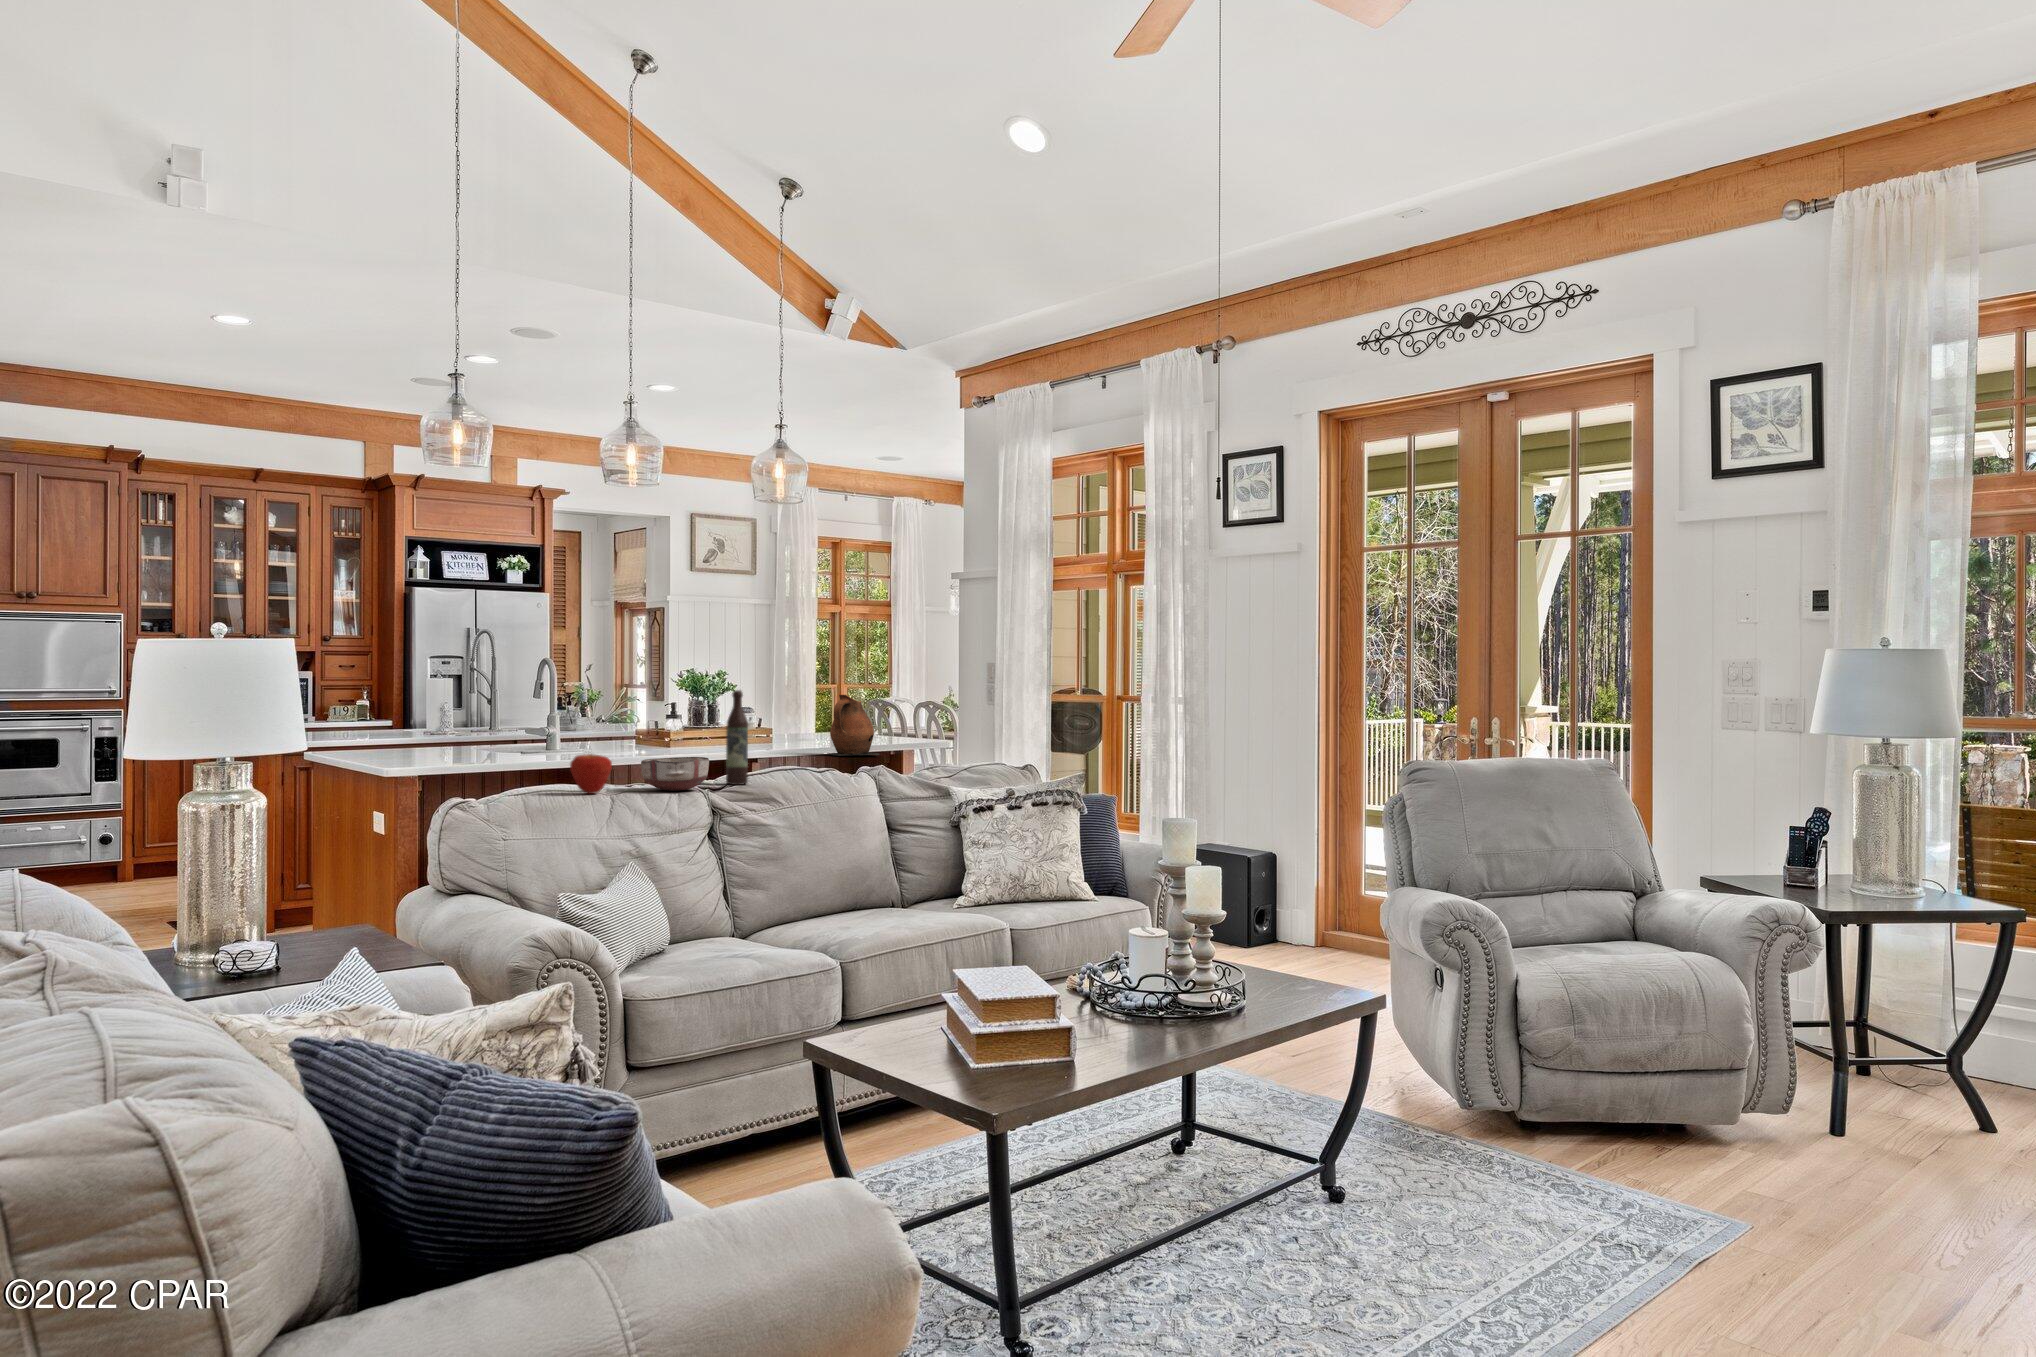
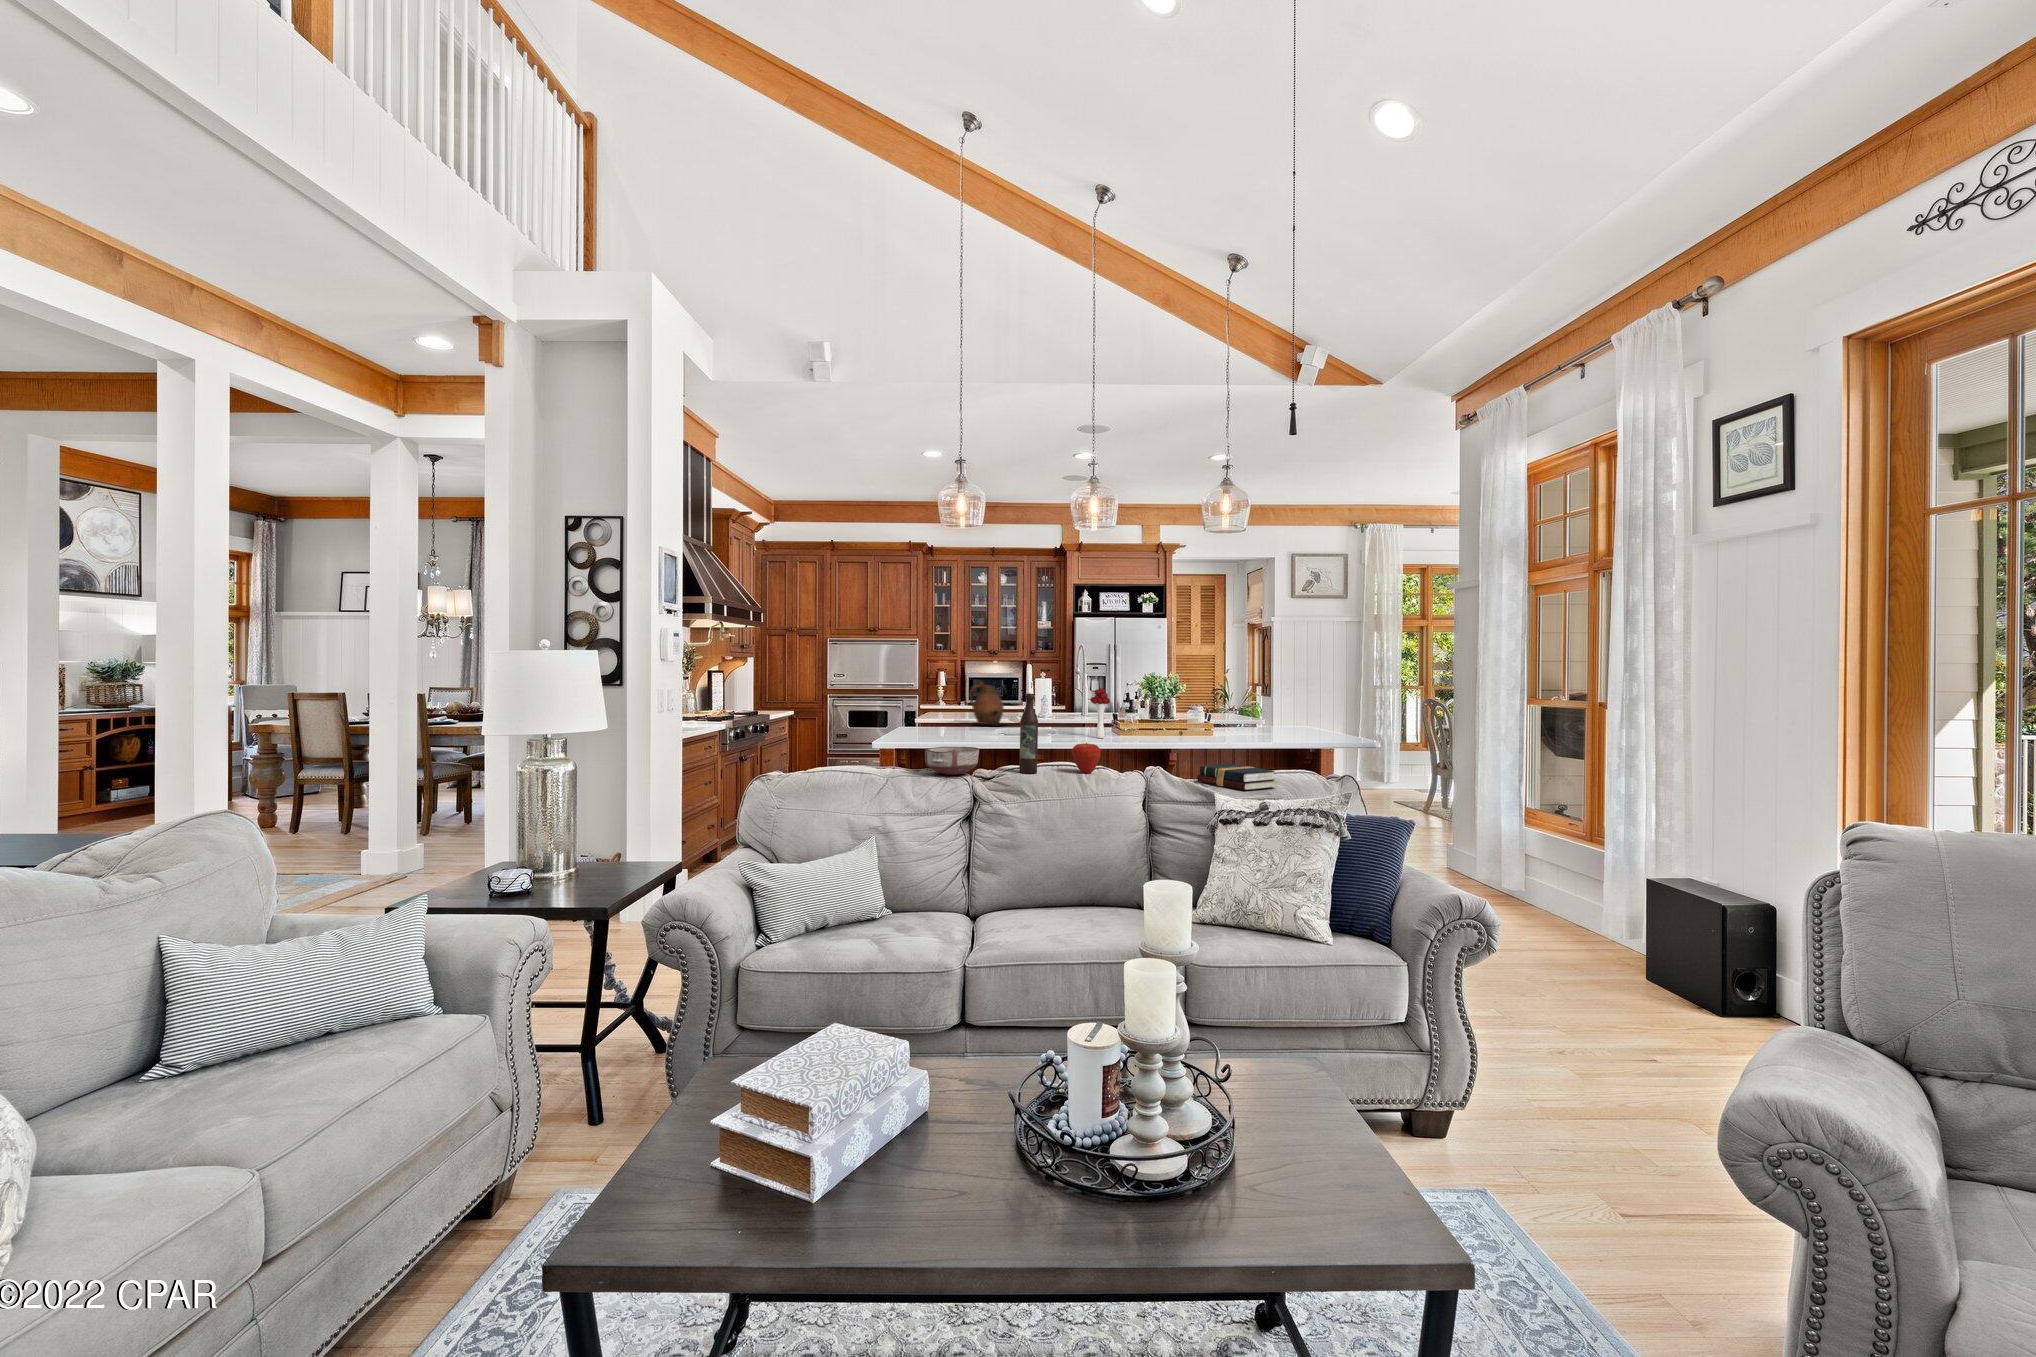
flower bouquet: none [624,690,649,756] -> present [1090,688,1110,738]
ceramic pitcher: present [828,695,880,756] -> present [969,682,1004,725]
apple: present [570,754,612,794] -> present [1072,742,1101,773]
hardback book: none [906,760,979,781] -> present [1197,764,1277,790]

